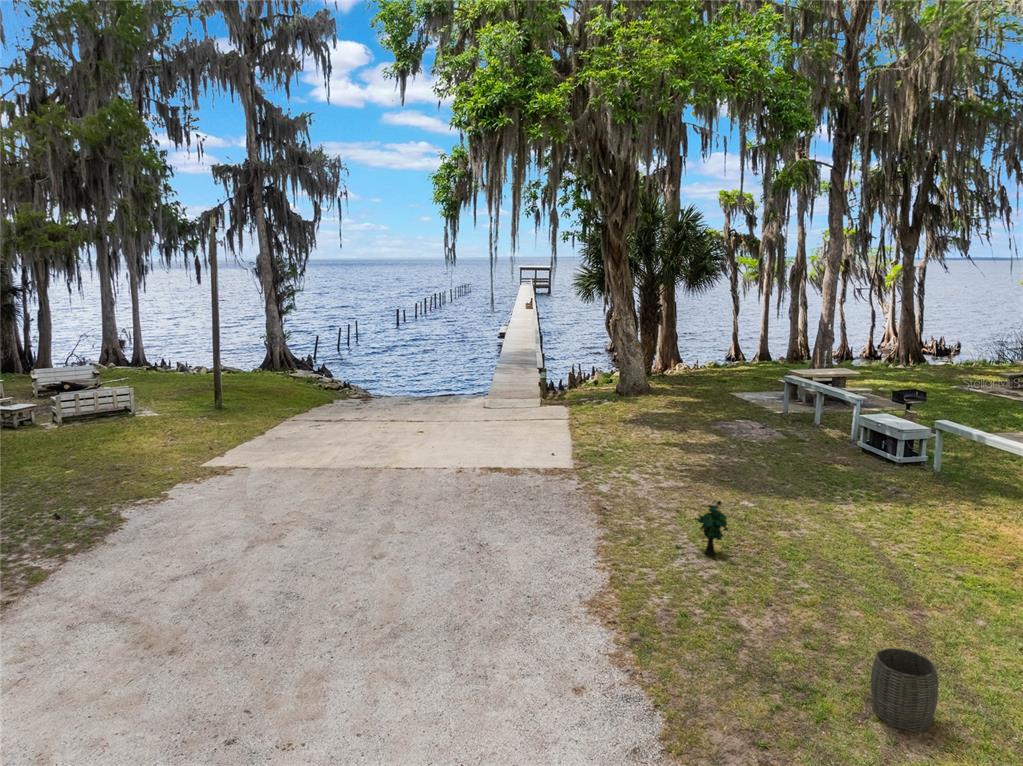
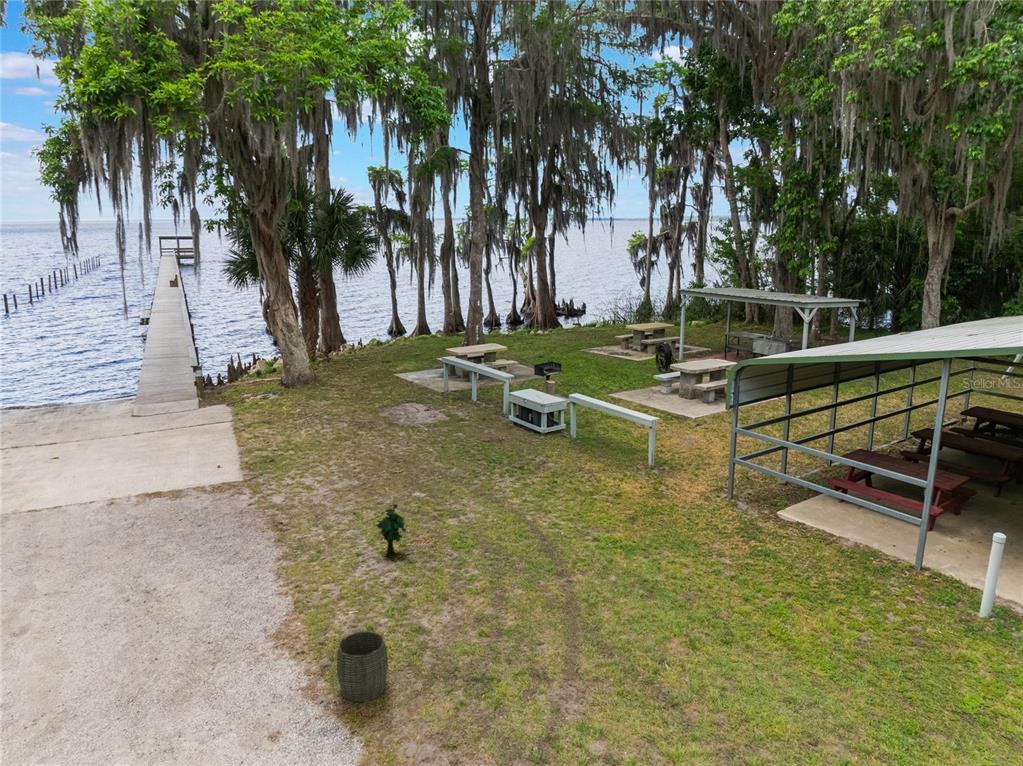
woven basket: present [871,648,938,732] -> present [337,631,388,702]

